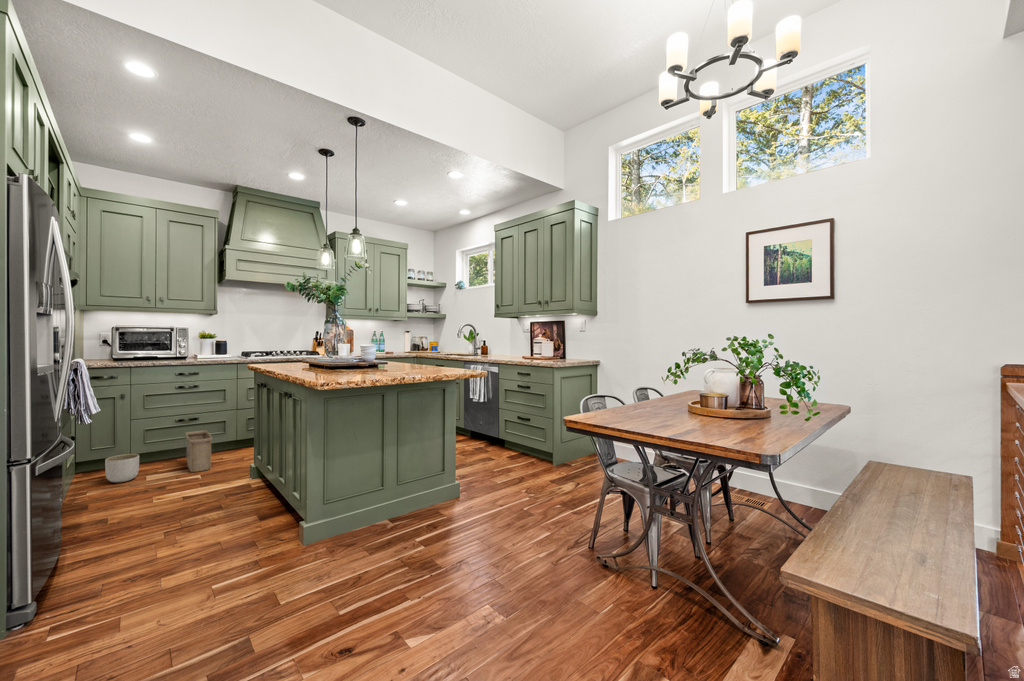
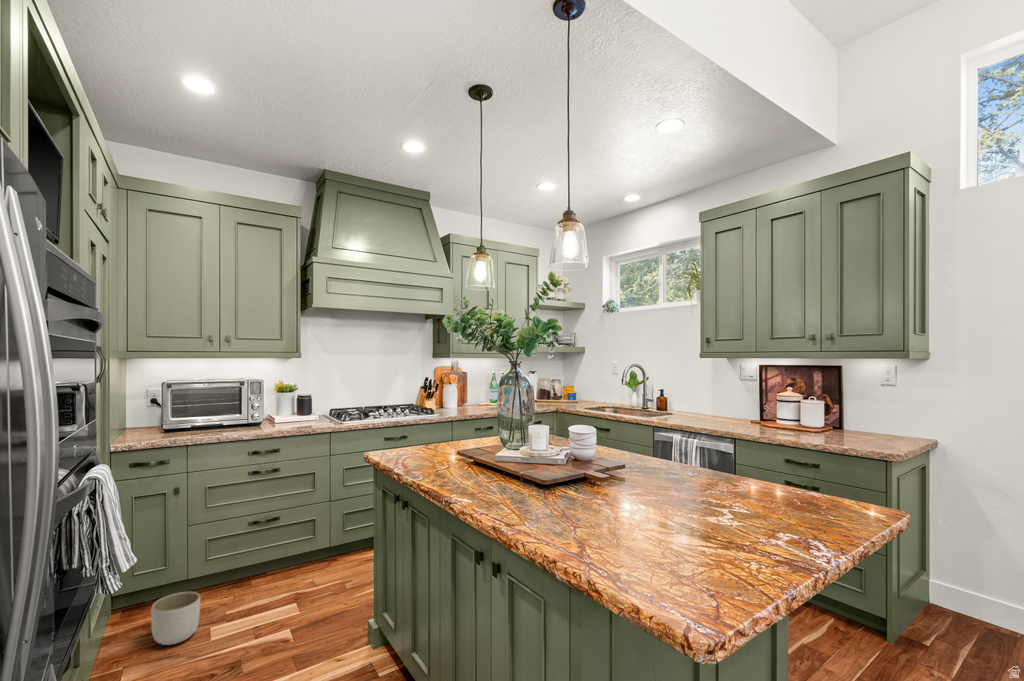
basket: present [185,431,213,472] -> none [261,542,305,622]

